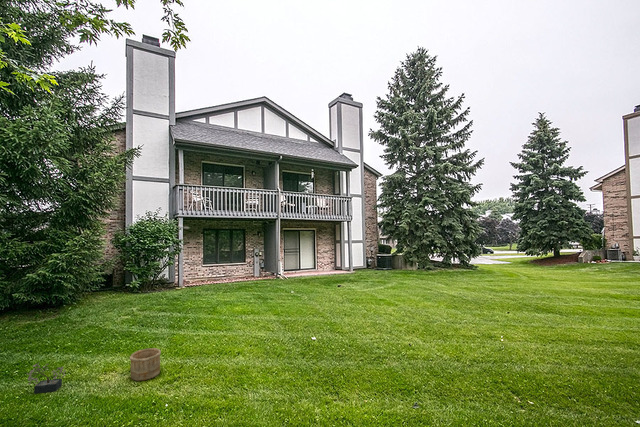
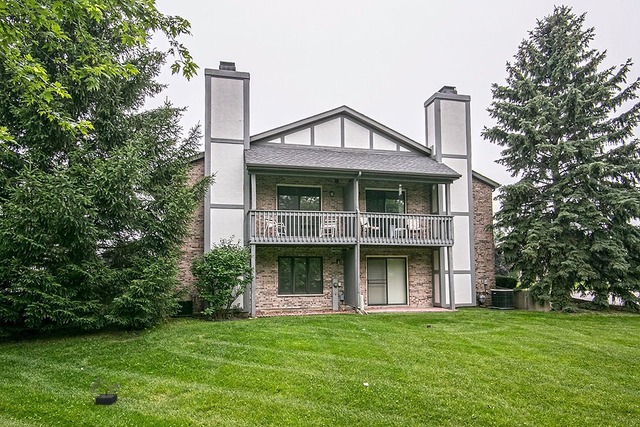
wooden bucket: present [130,348,161,381] -> none [171,375,200,405]

